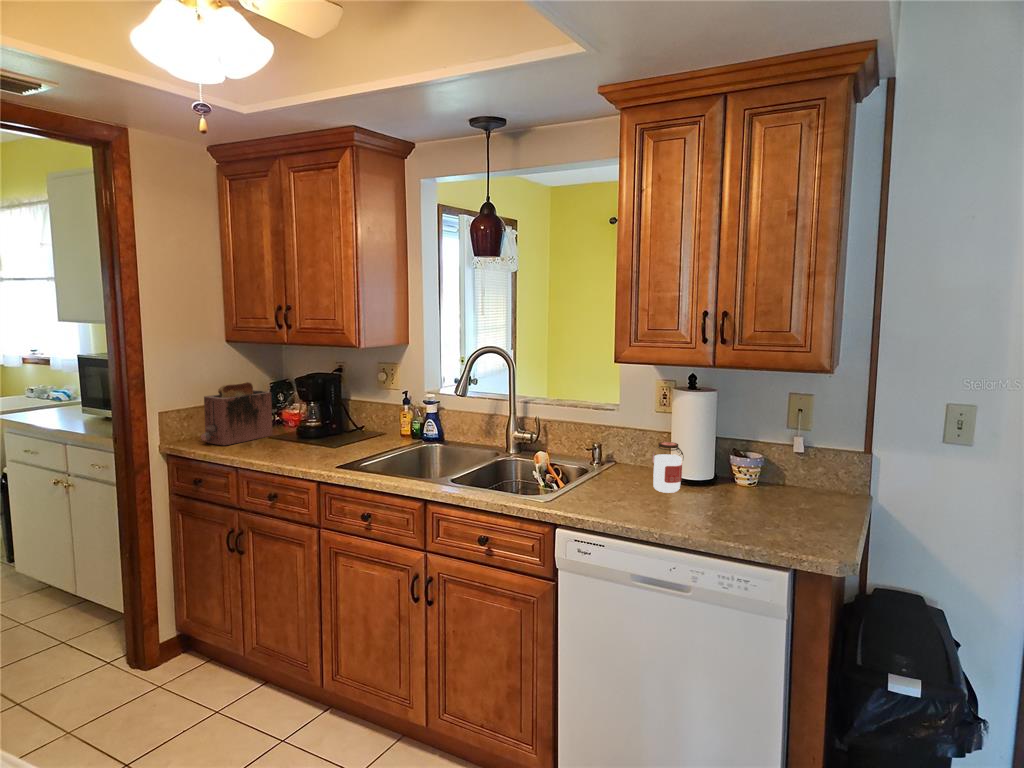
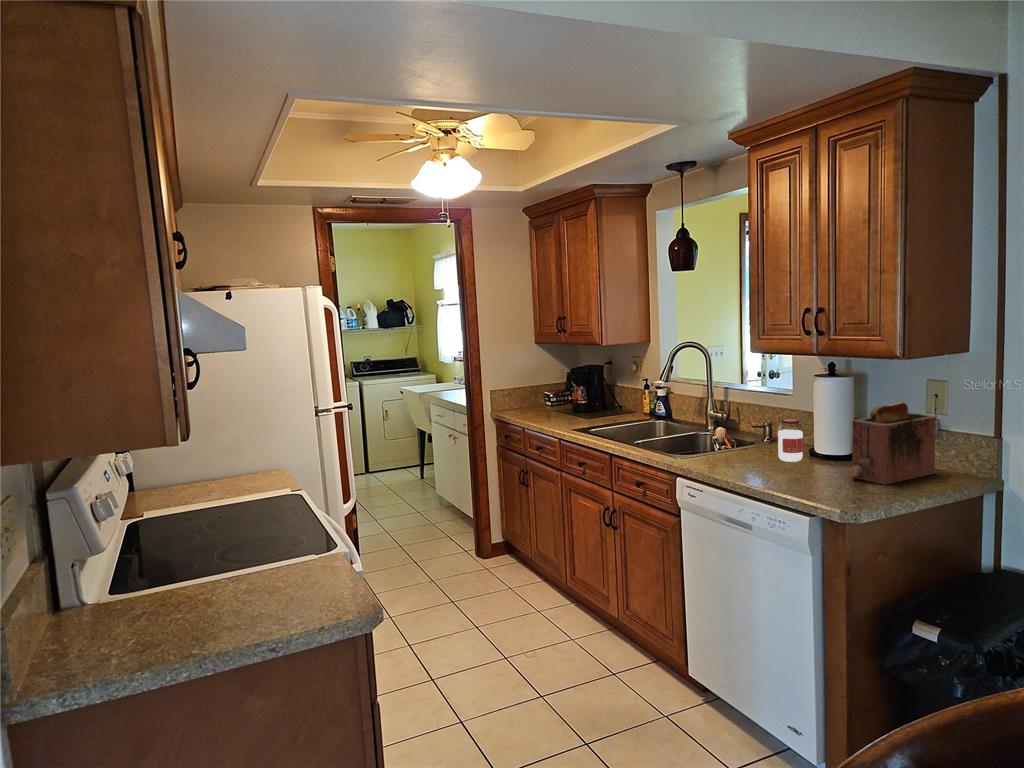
toaster: present [201,382,272,445] -> present [849,402,936,484]

